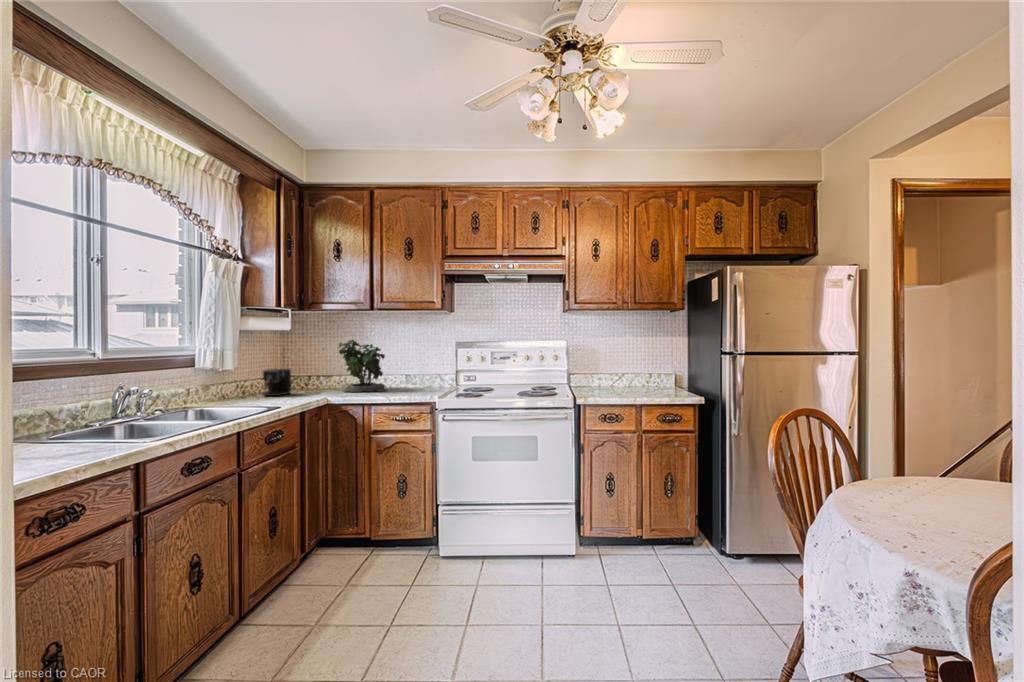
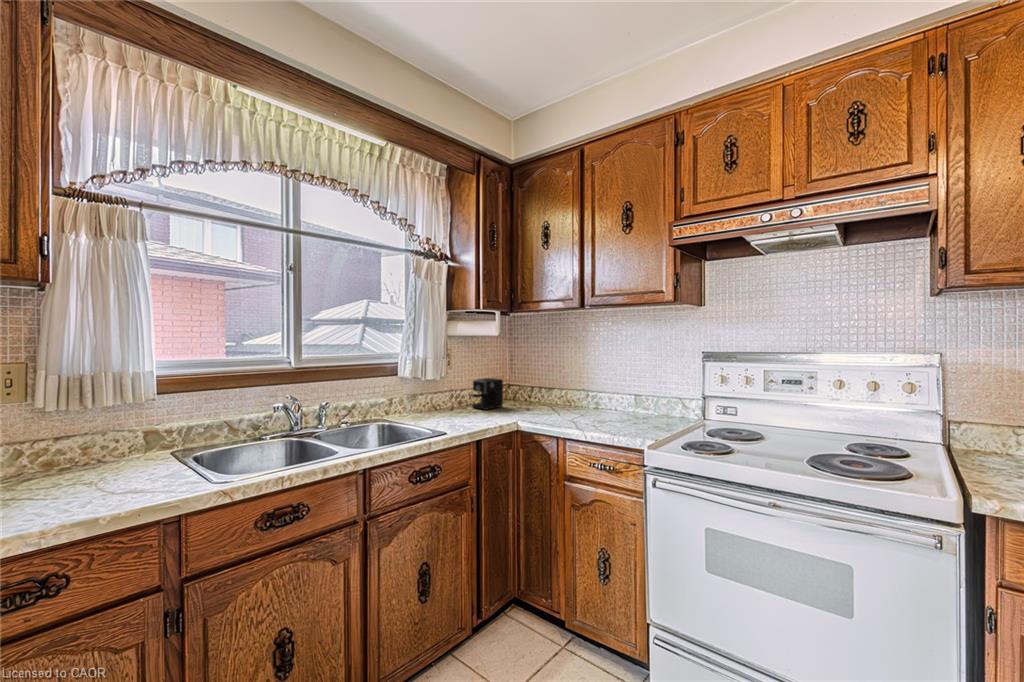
potted plant: present [339,340,386,392] -> none [554,345,609,417]

